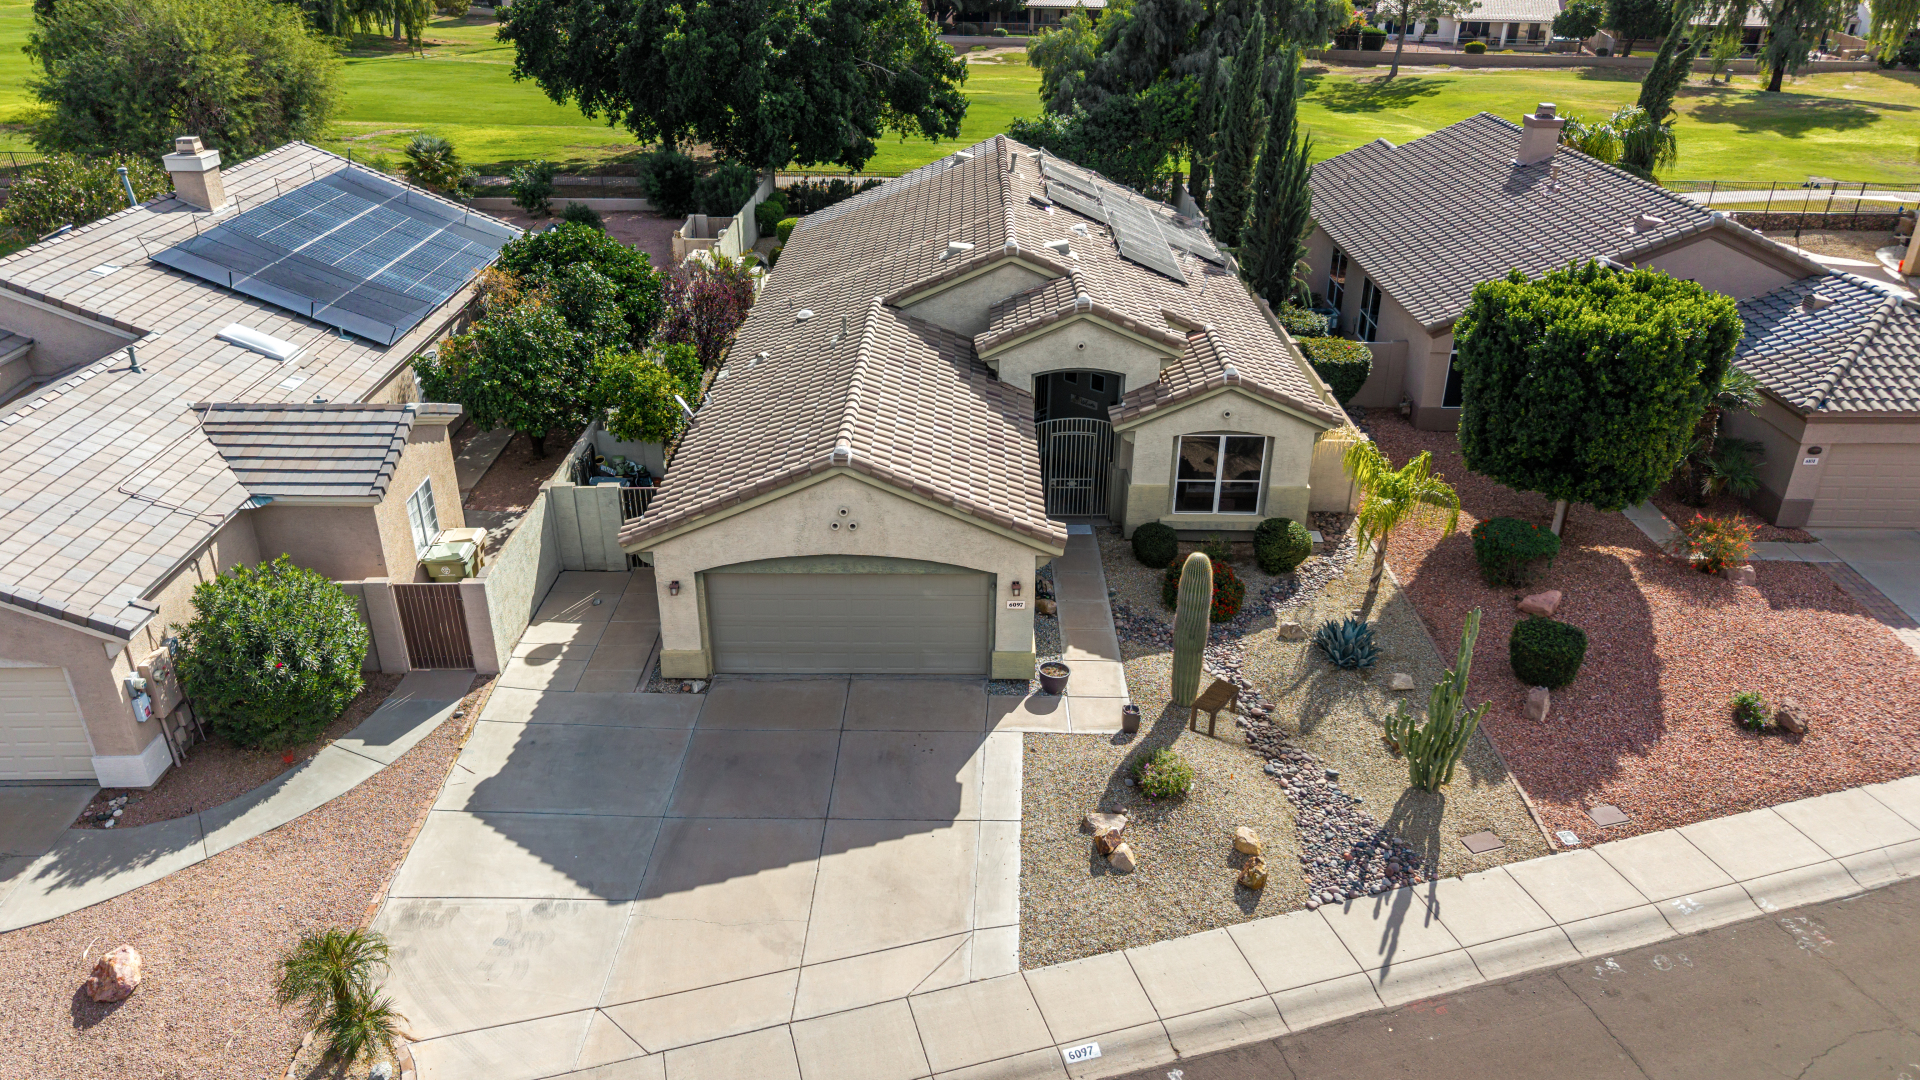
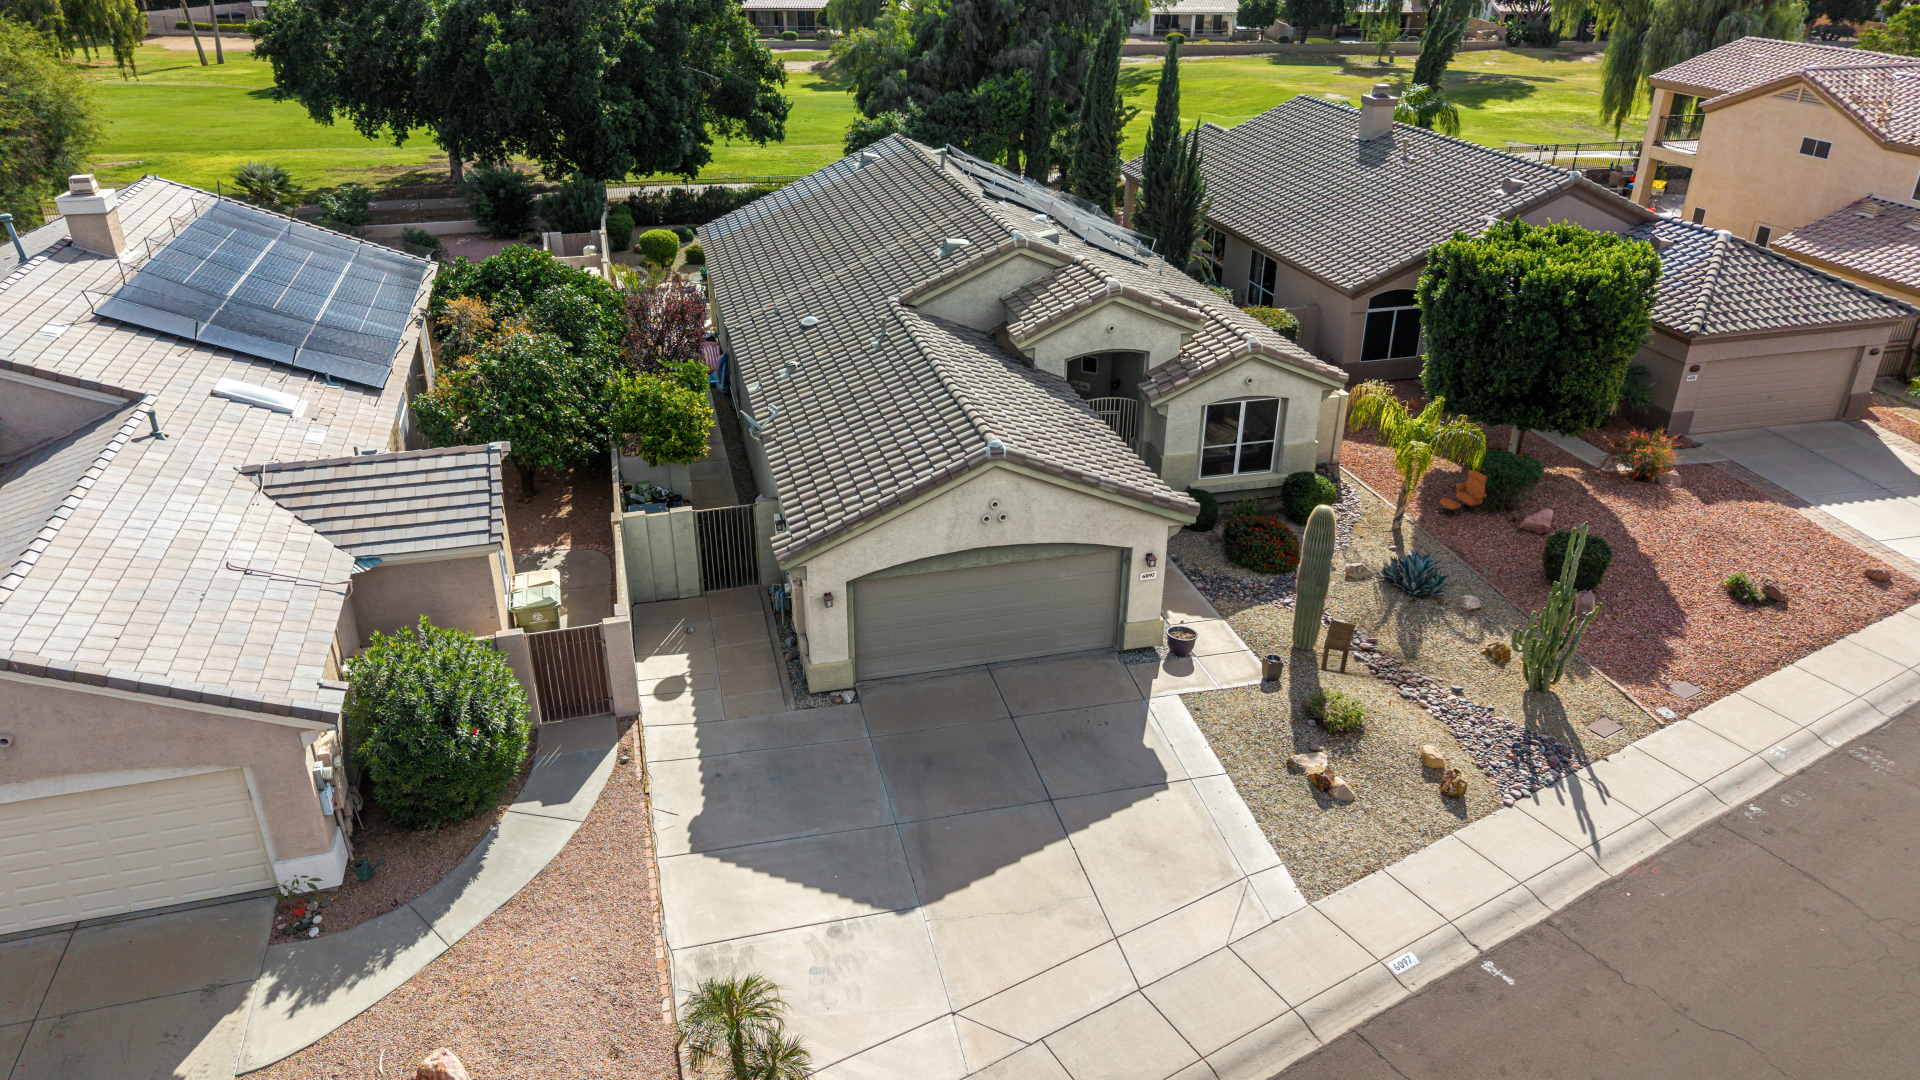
lounge chair: none [1433,535,1492,586] -> present [1439,470,1487,517]
potted plant: present [264,730,308,763] -> present [269,875,323,915]
watering can: none [170,765,200,785] -> present [349,858,385,881]

